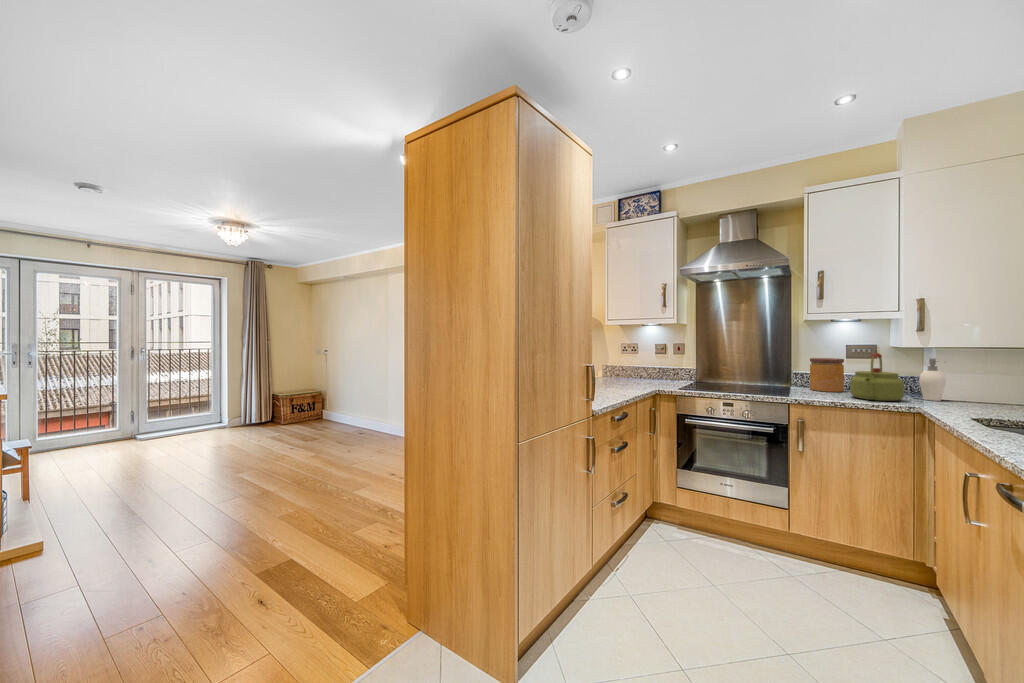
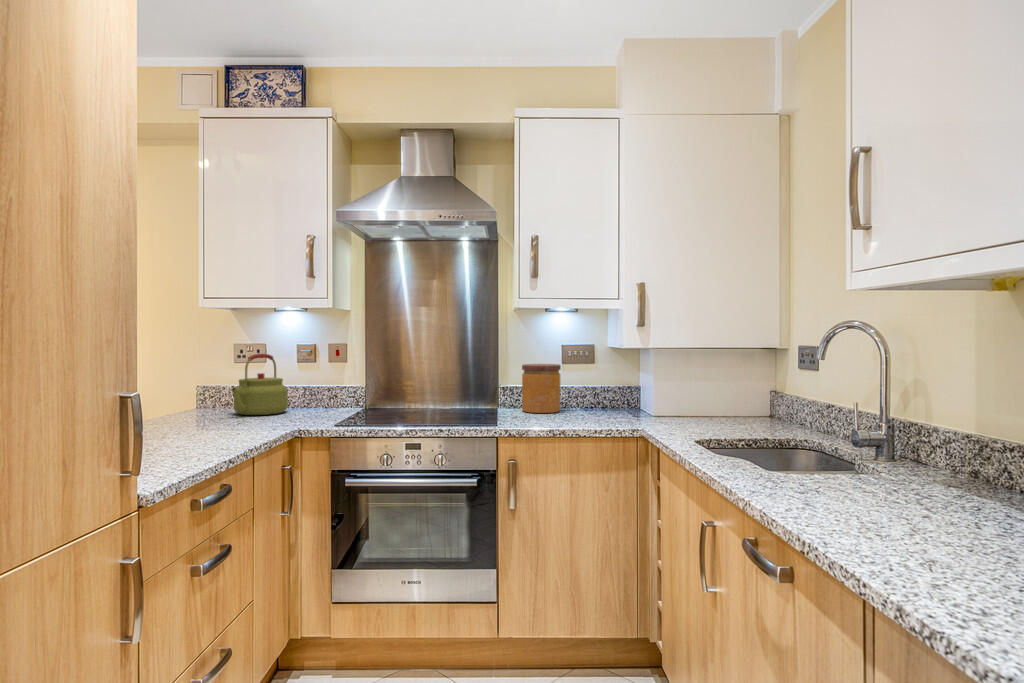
kettle: present [850,353,904,401] -> present [232,354,288,415]
soap dispenser: present [919,358,946,401] -> none [637,362,662,417]

